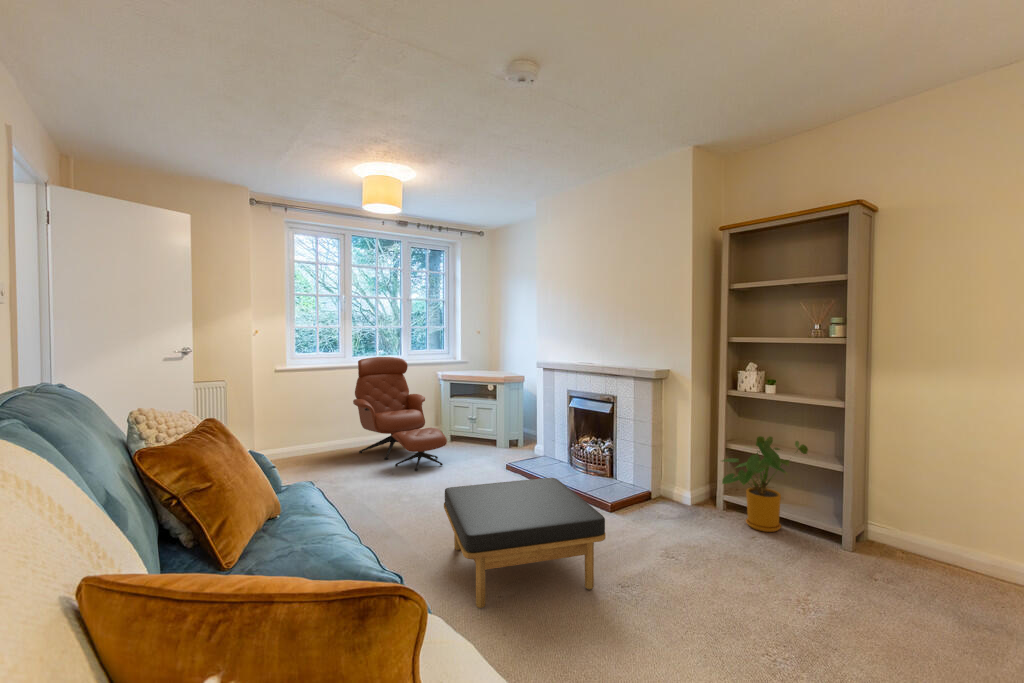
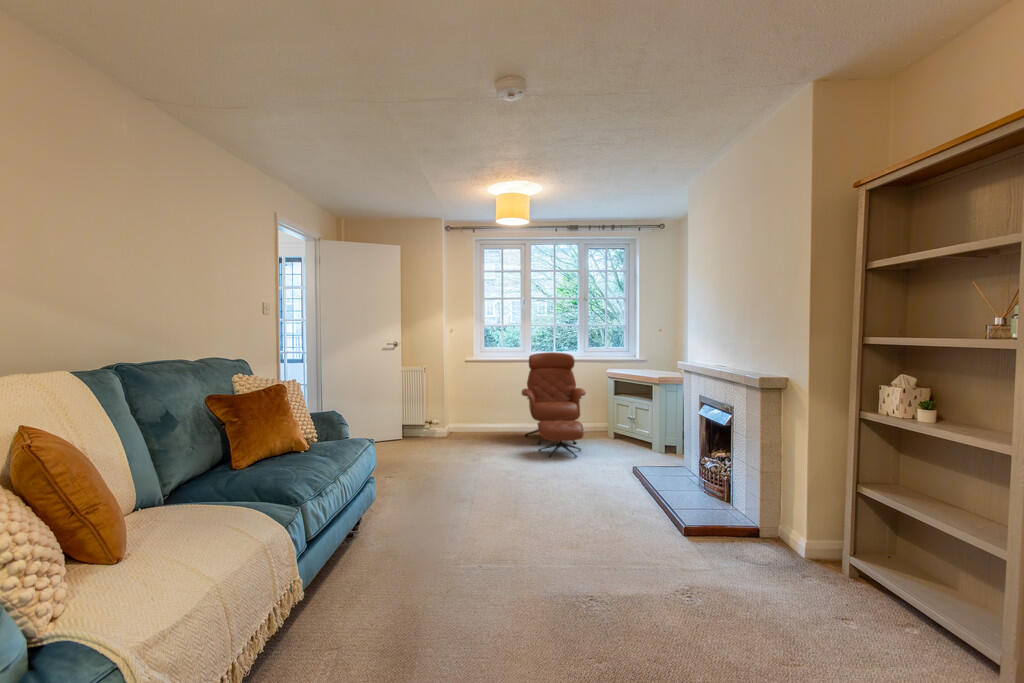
house plant: present [722,436,808,532] -> none [817,484,991,627]
ottoman: present [444,478,606,608] -> none [440,471,598,598]

